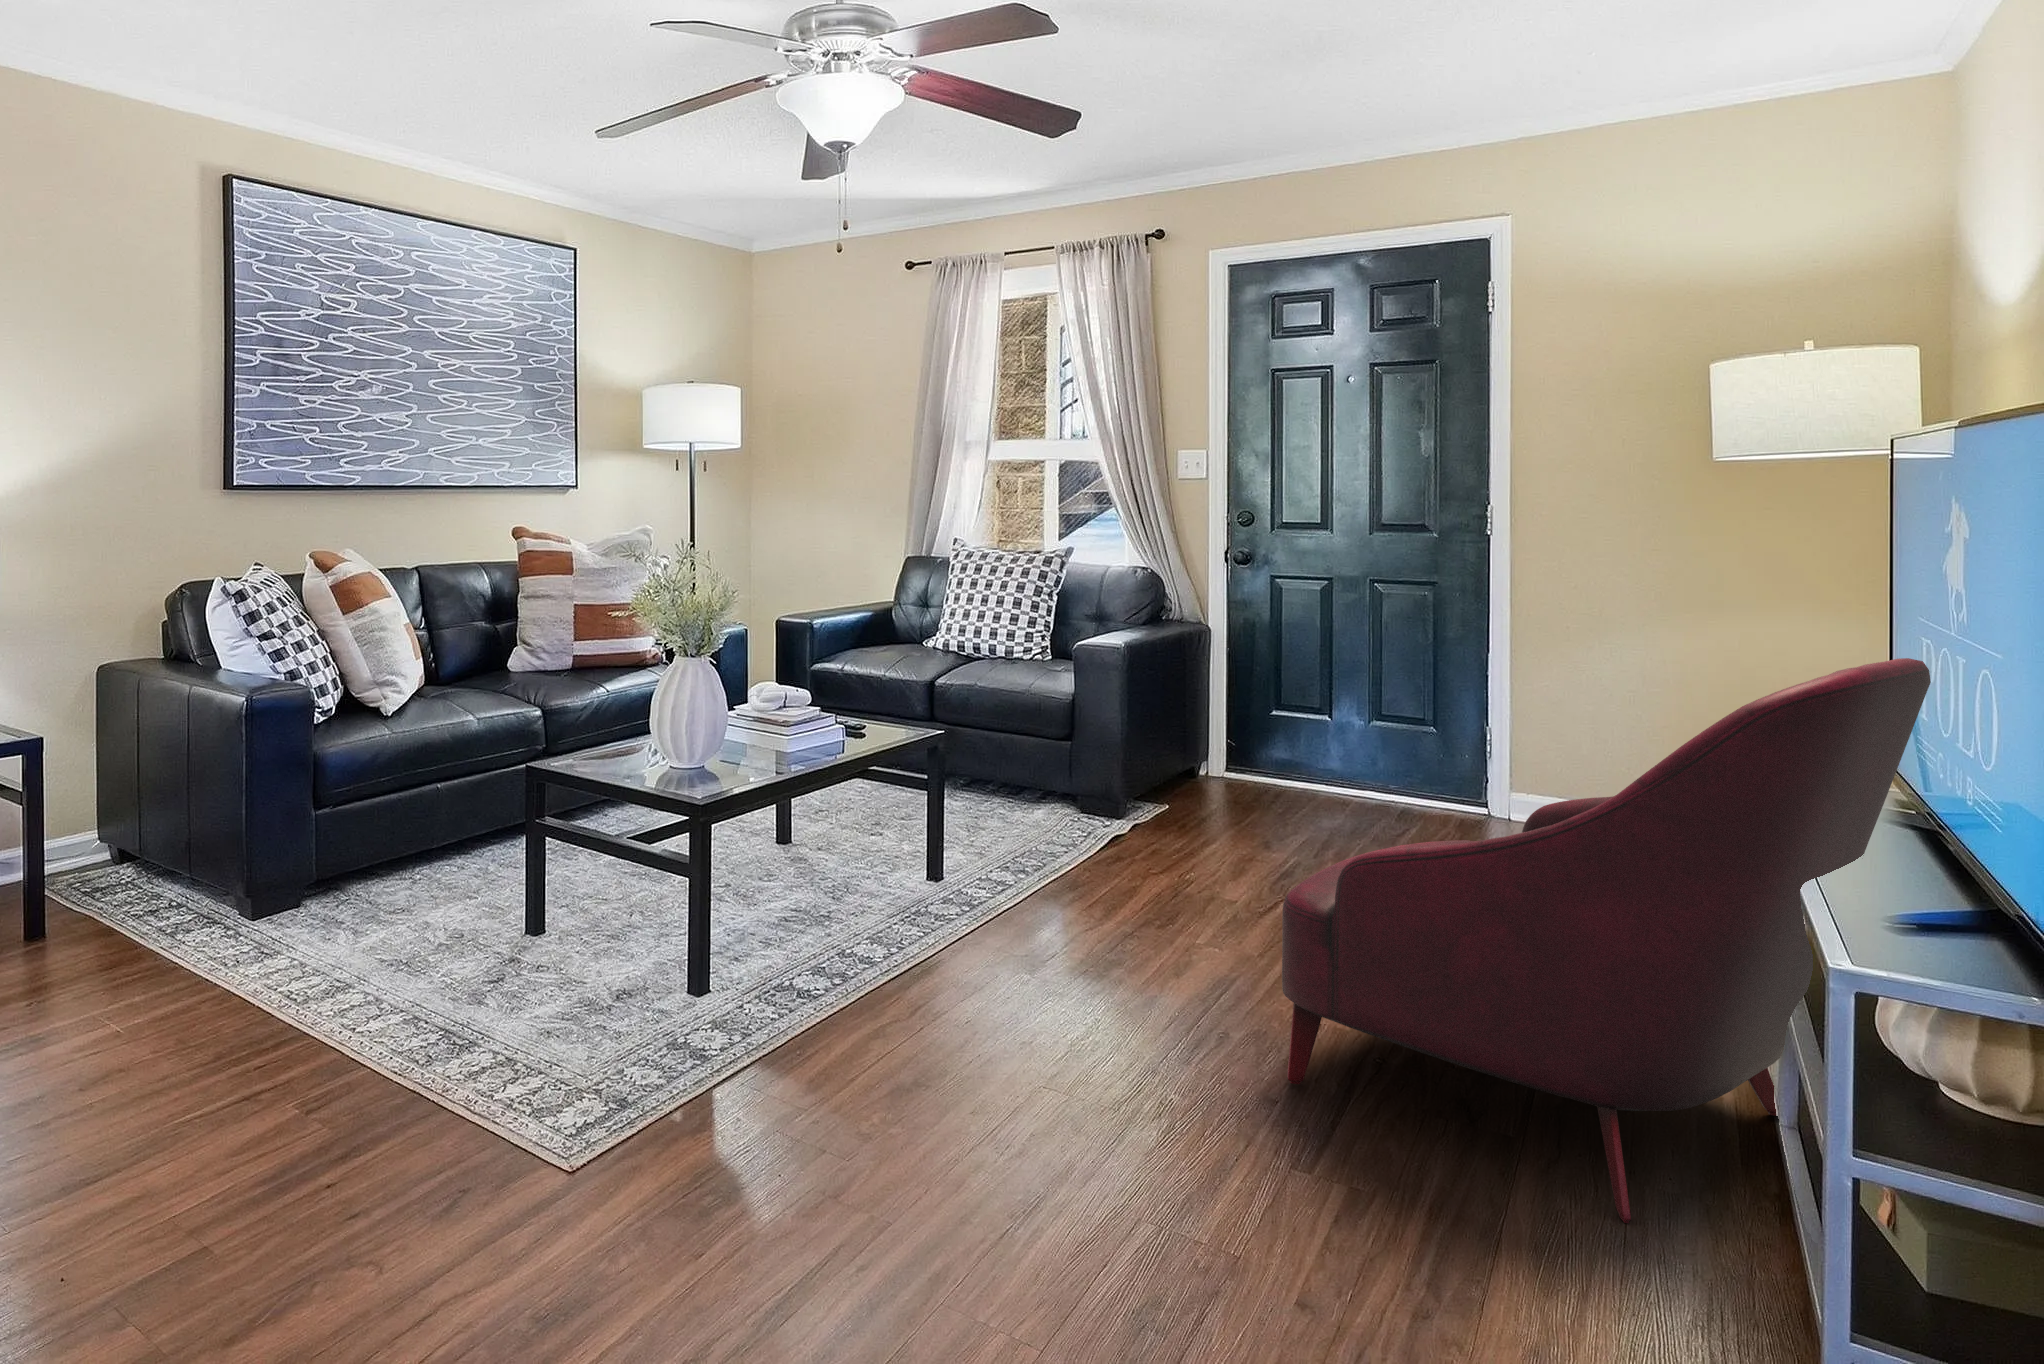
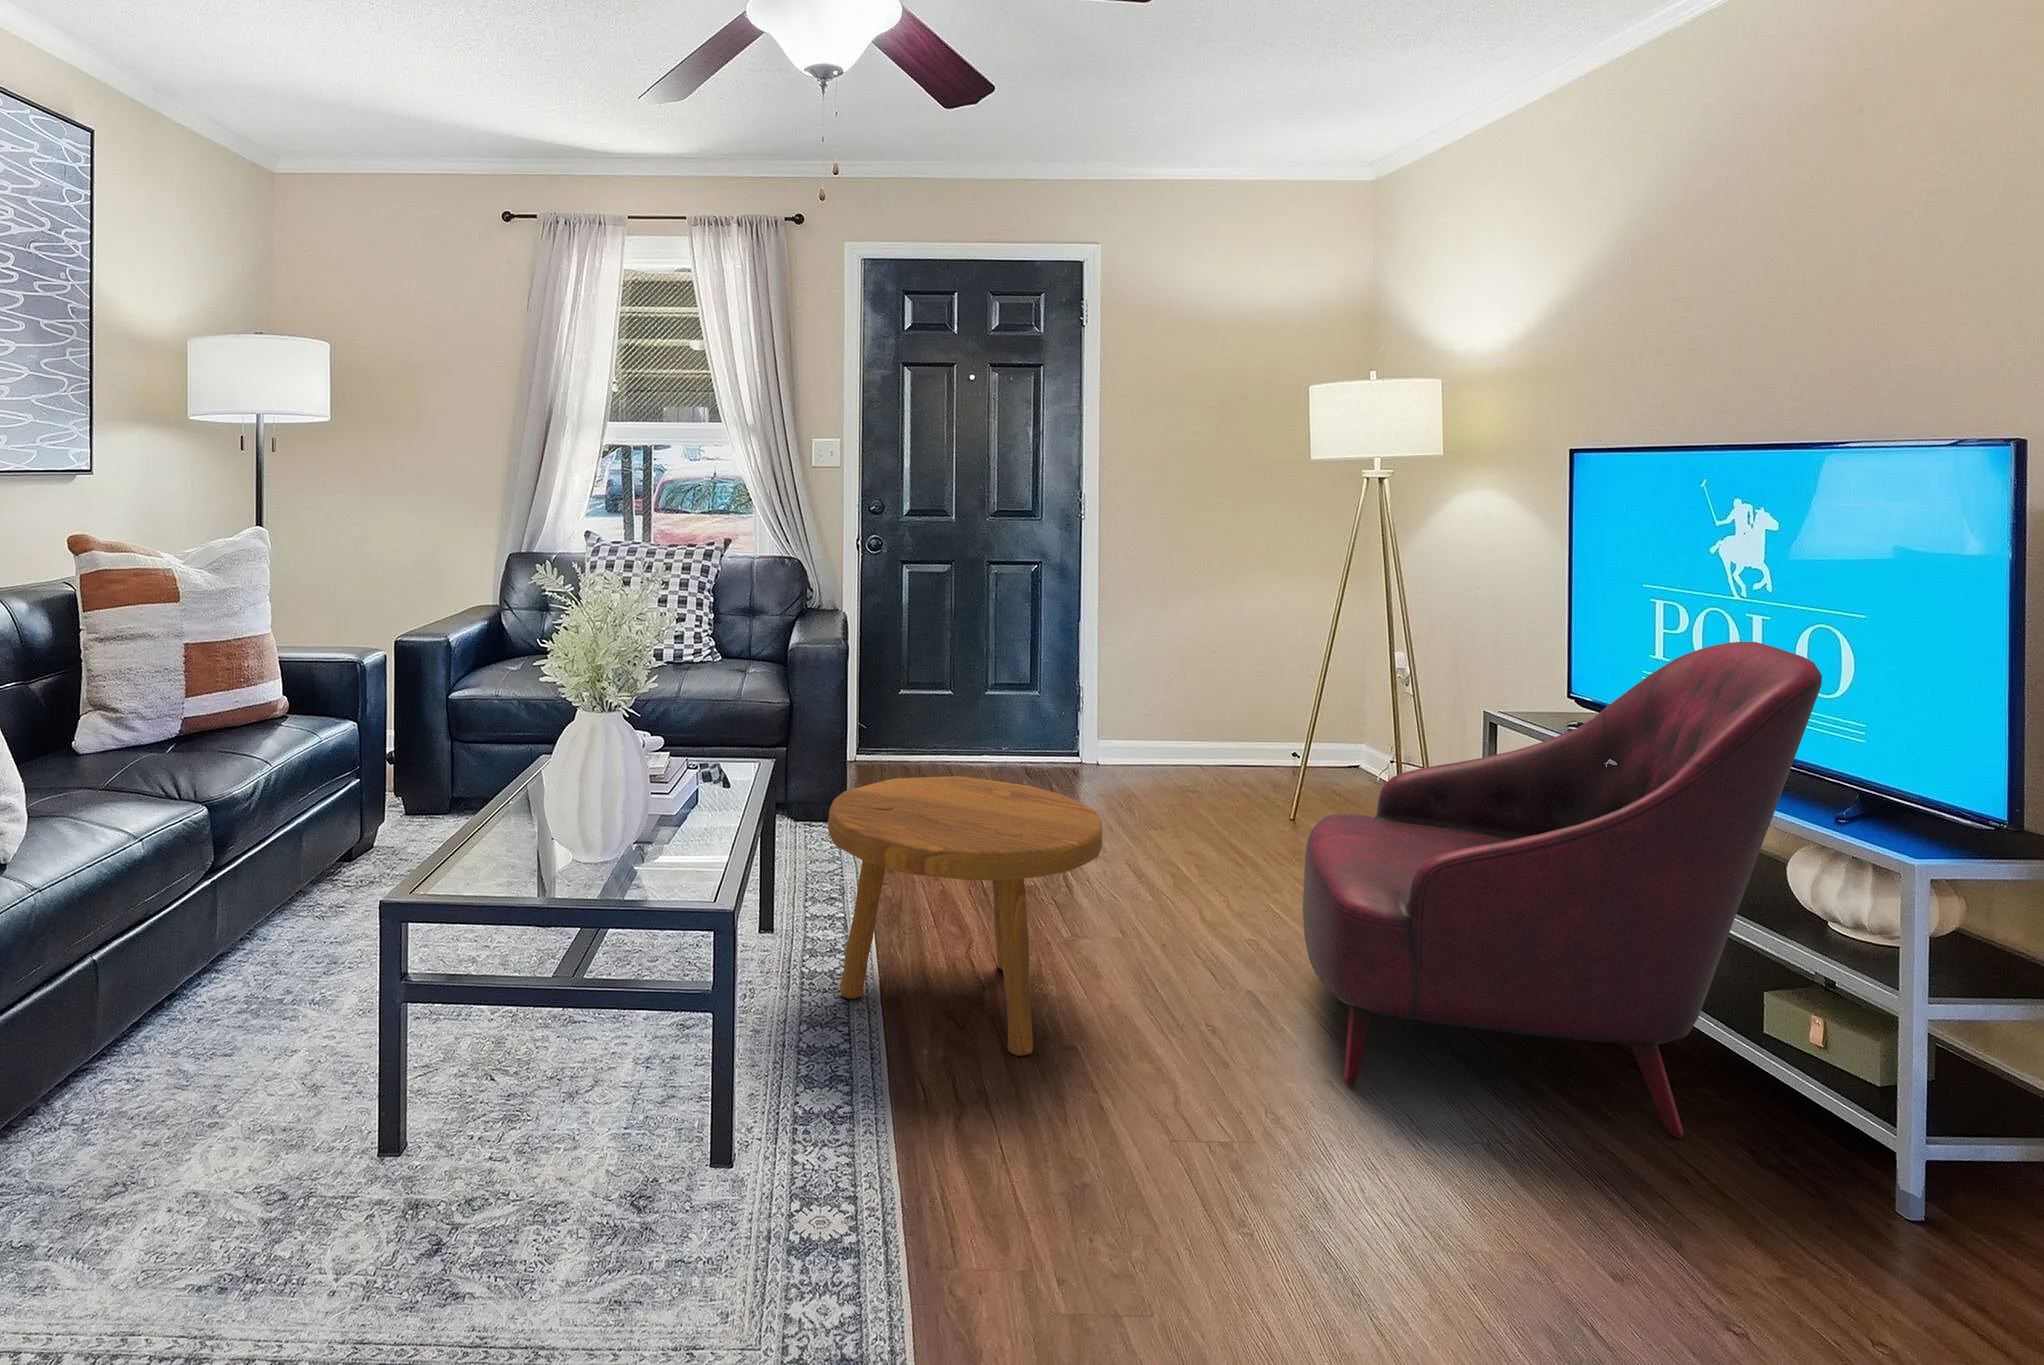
footstool: none [894,748,1148,990] -> present [828,776,1102,1056]

